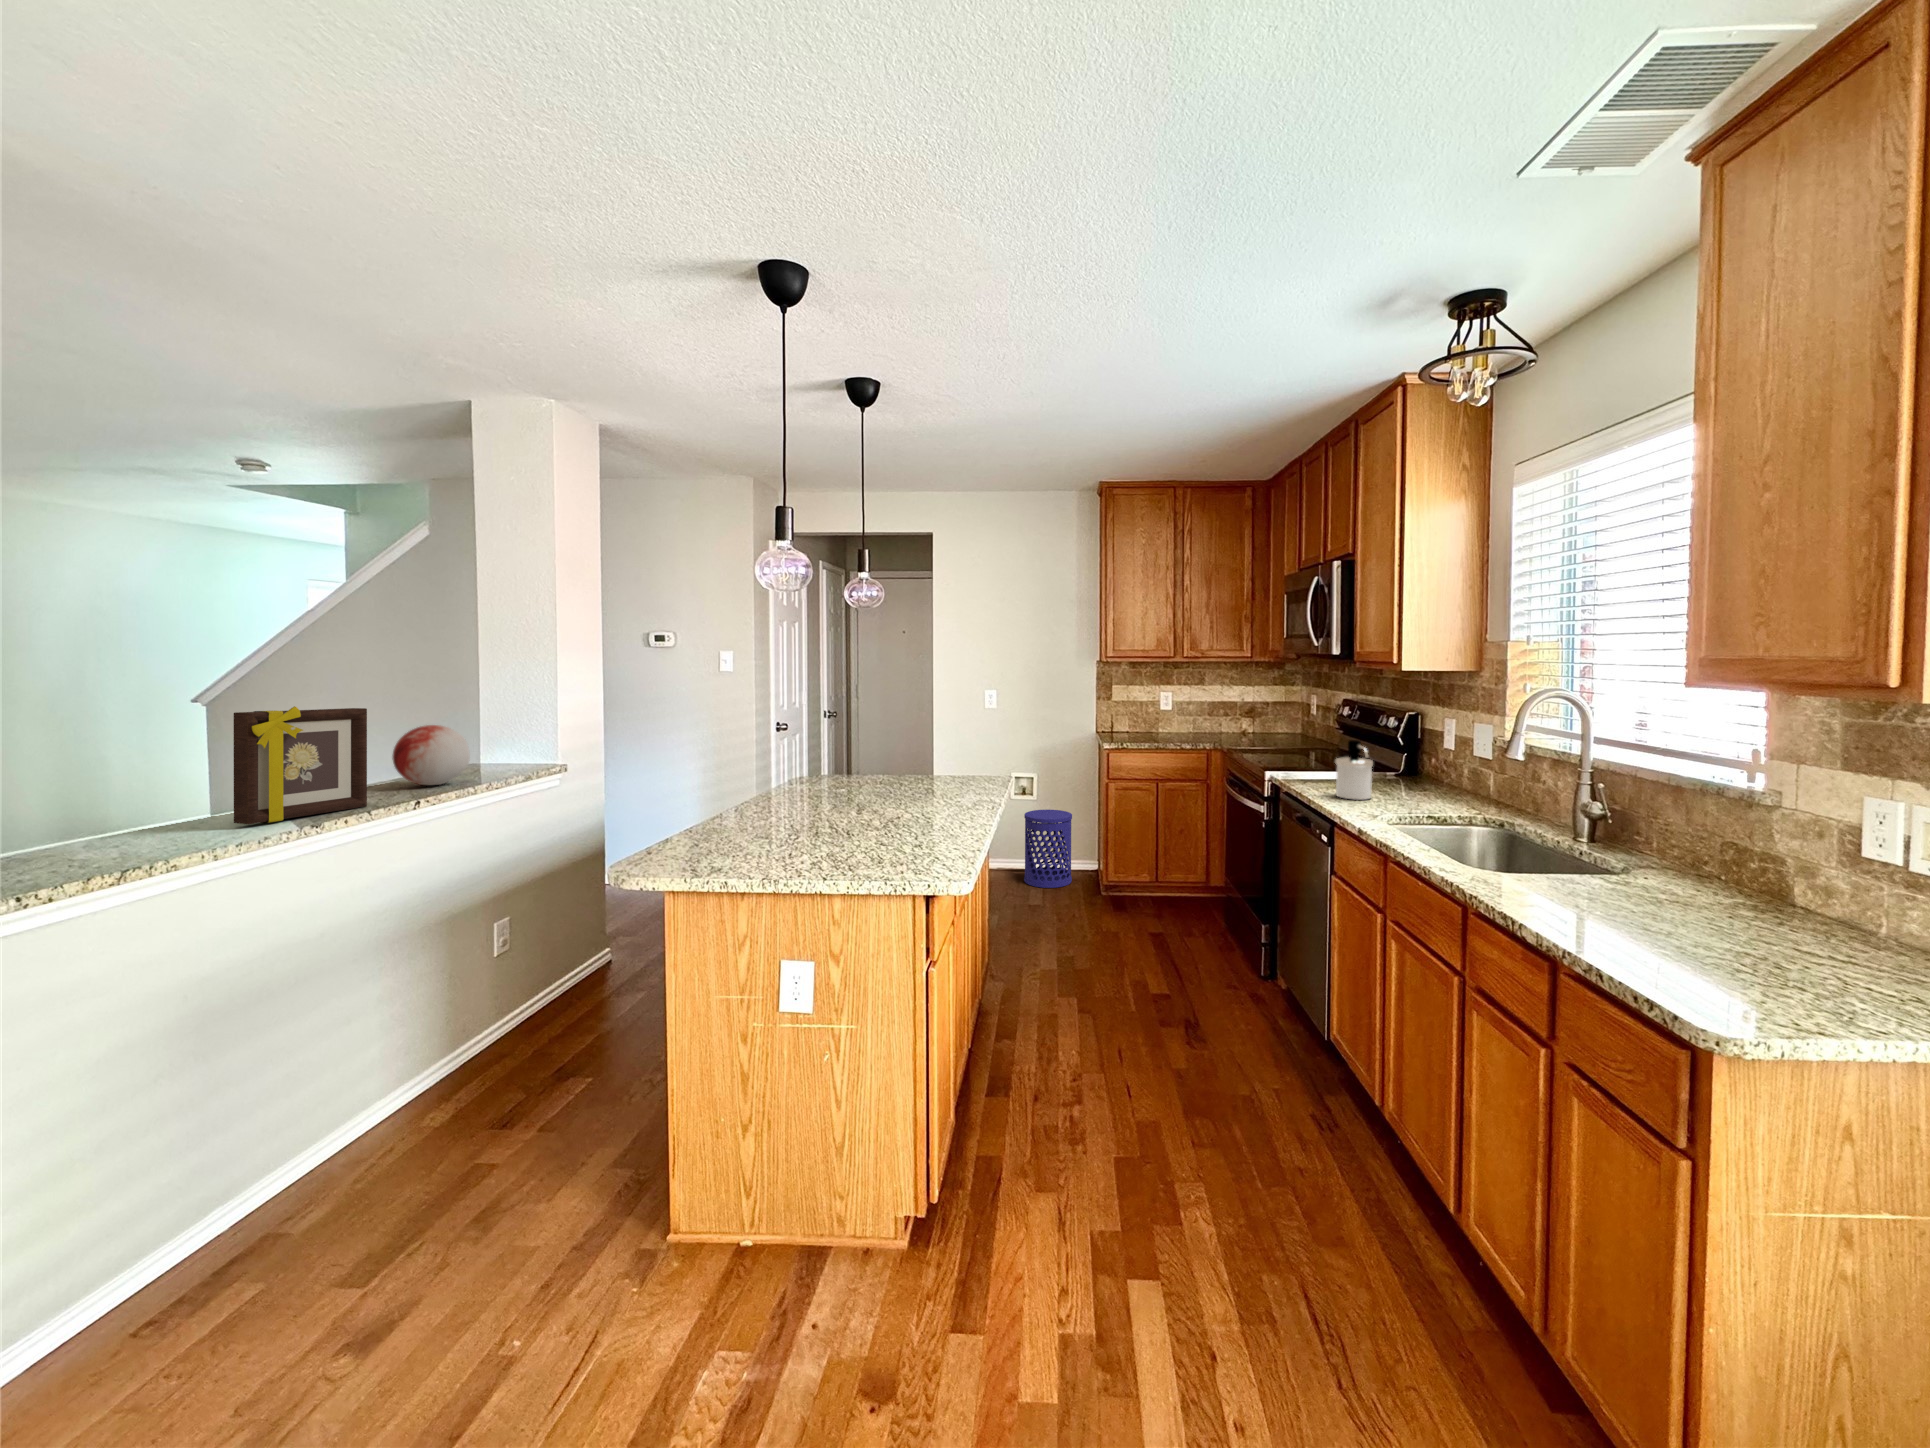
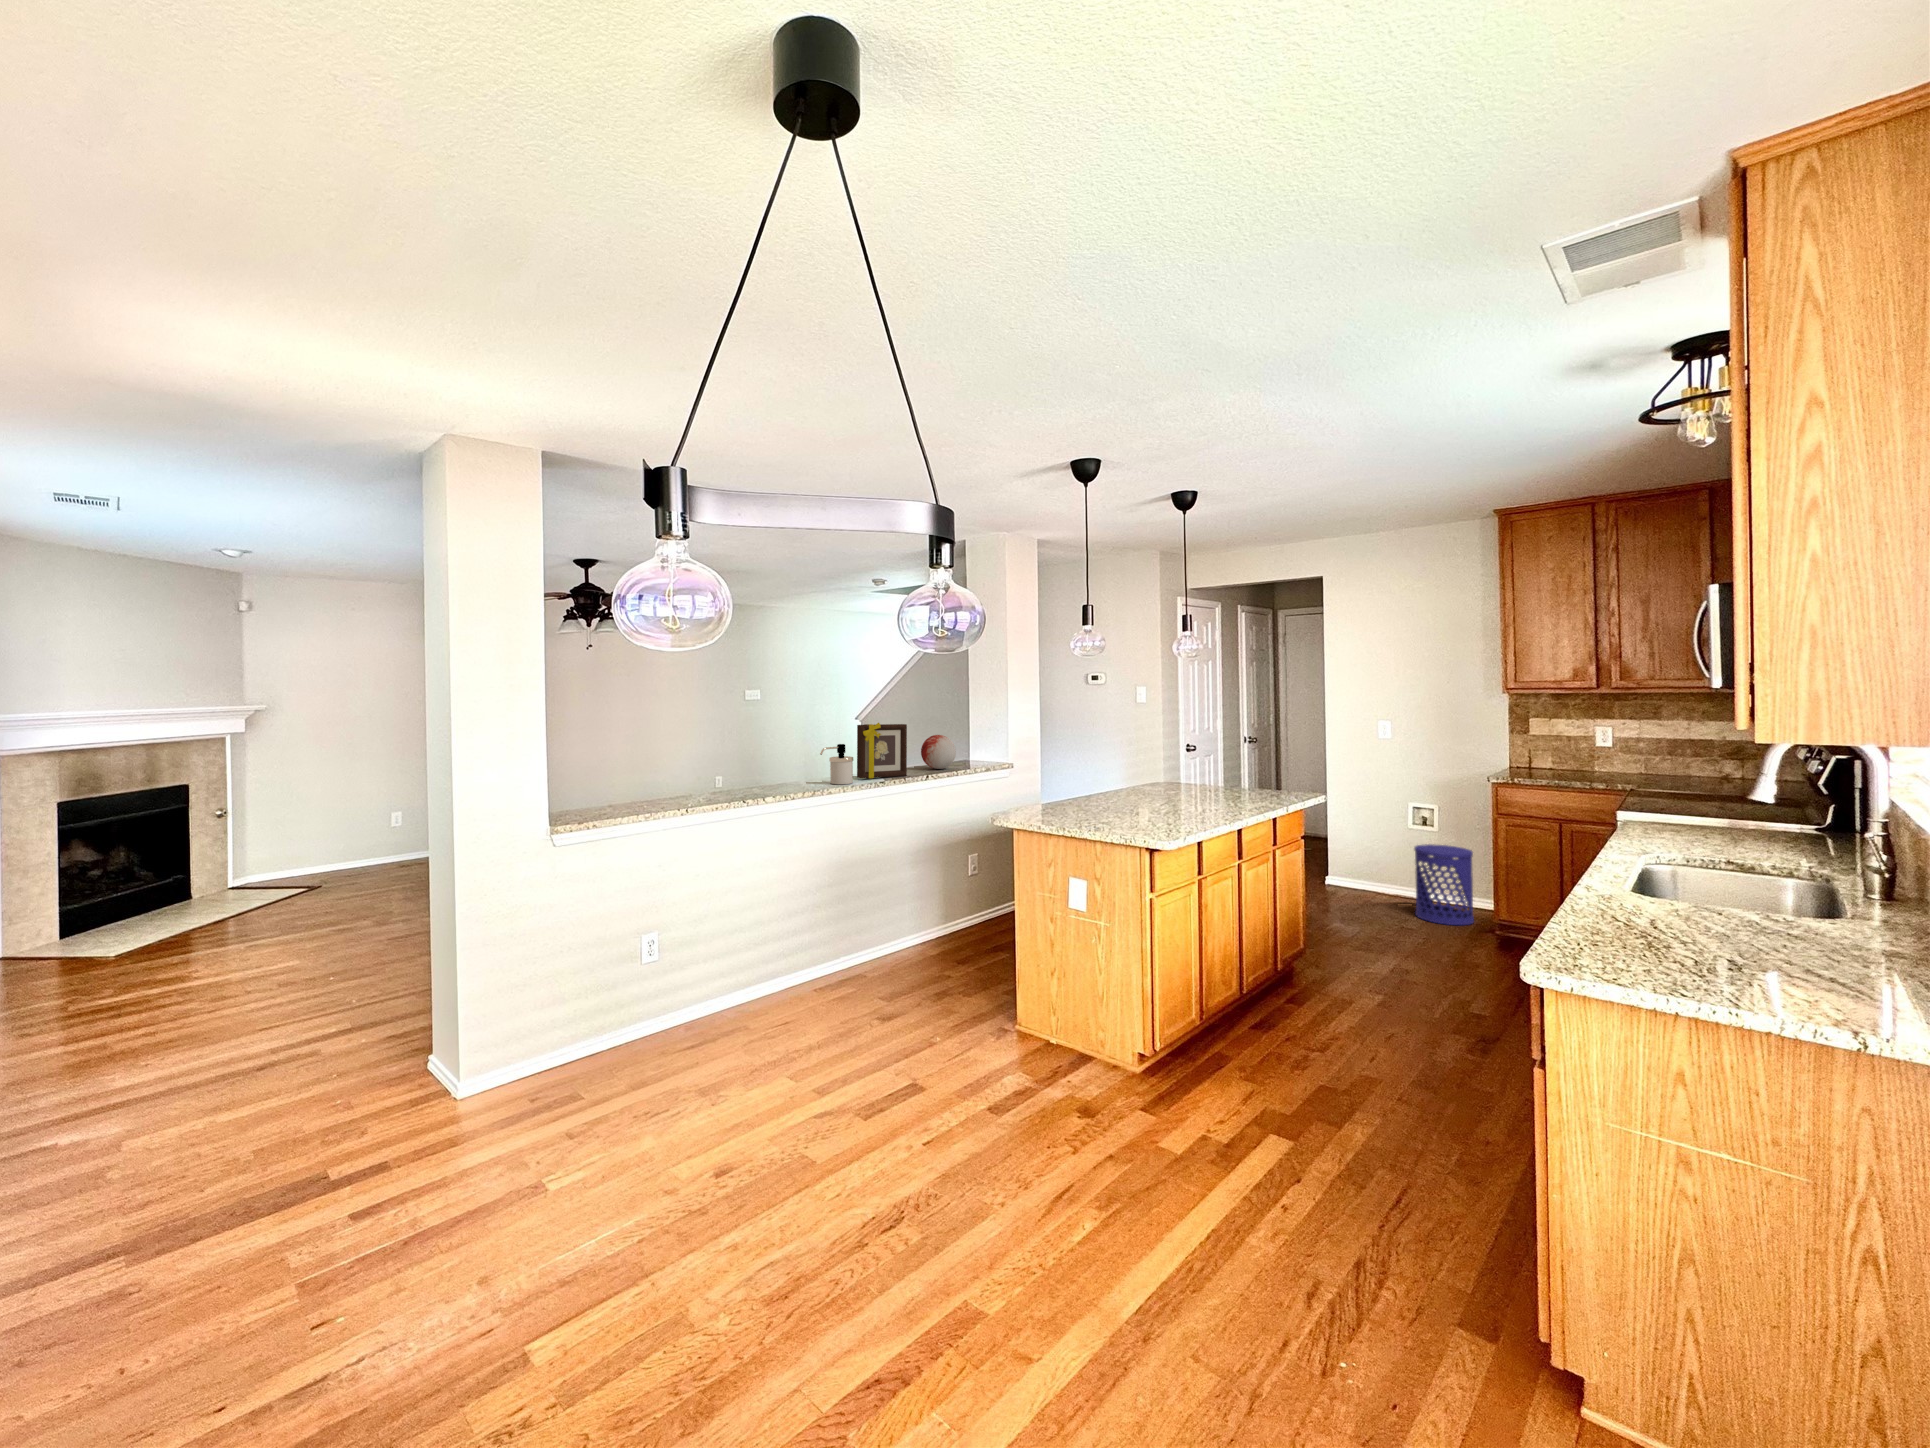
soap dispenser: present [1335,740,1373,800] -> present [820,744,853,784]

